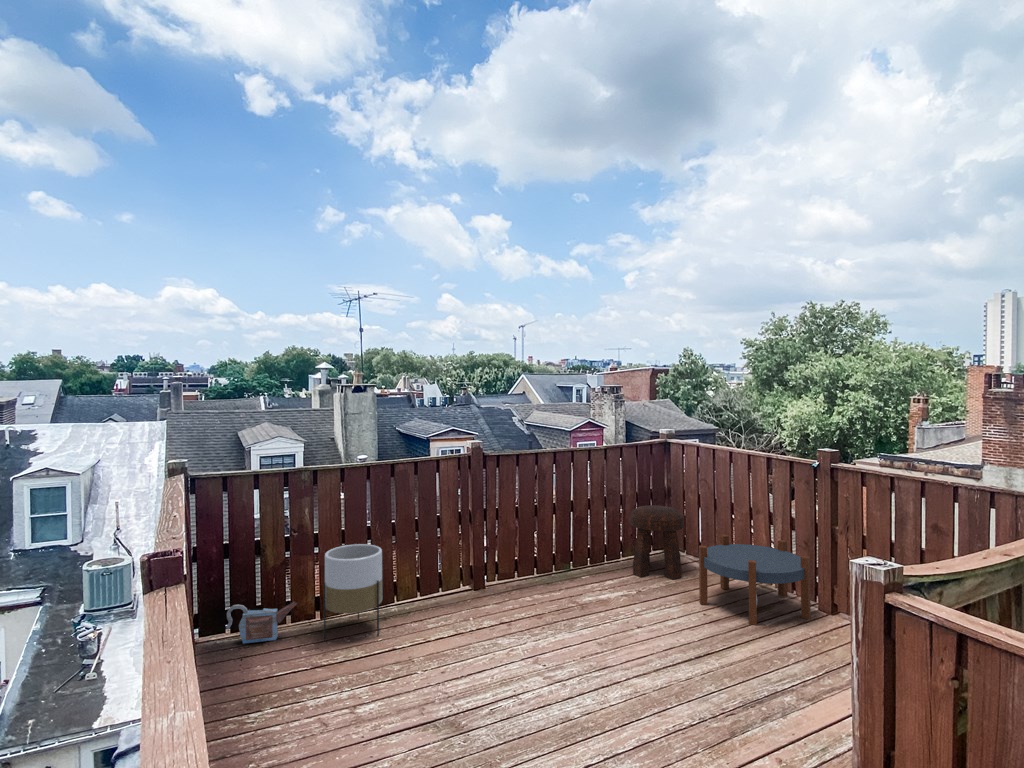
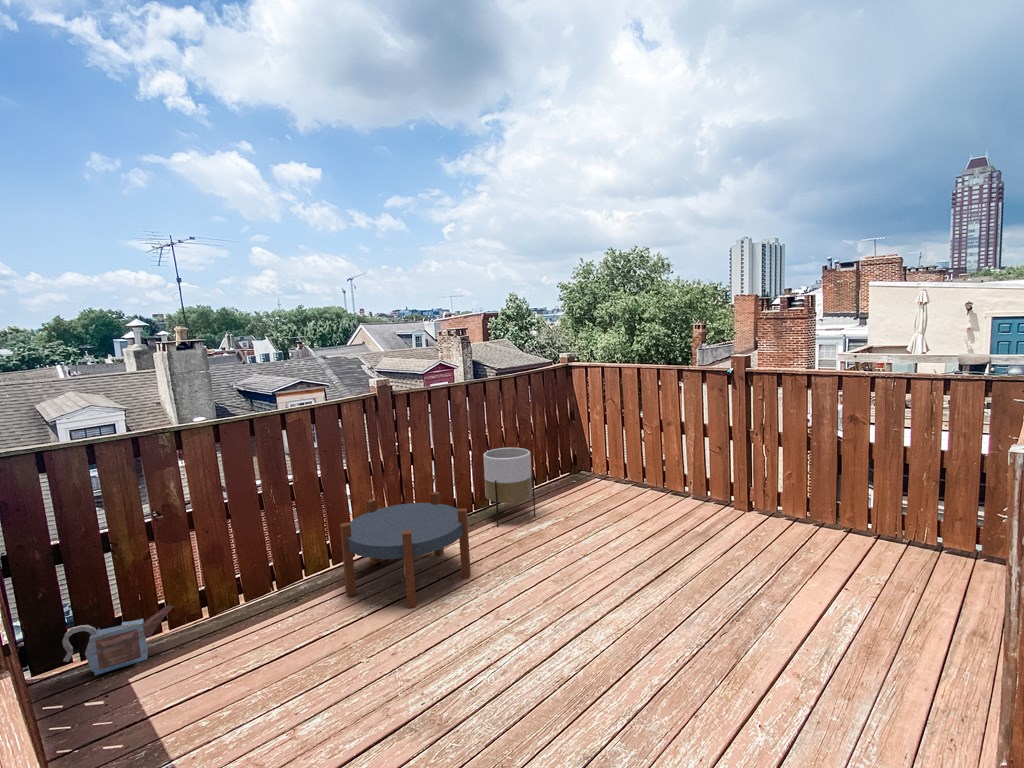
stool: present [630,505,684,580] -> none [540,432,593,505]
side table: present [699,535,811,625] -> present [340,492,471,608]
planter: present [324,544,382,639] -> present [483,448,535,527]

